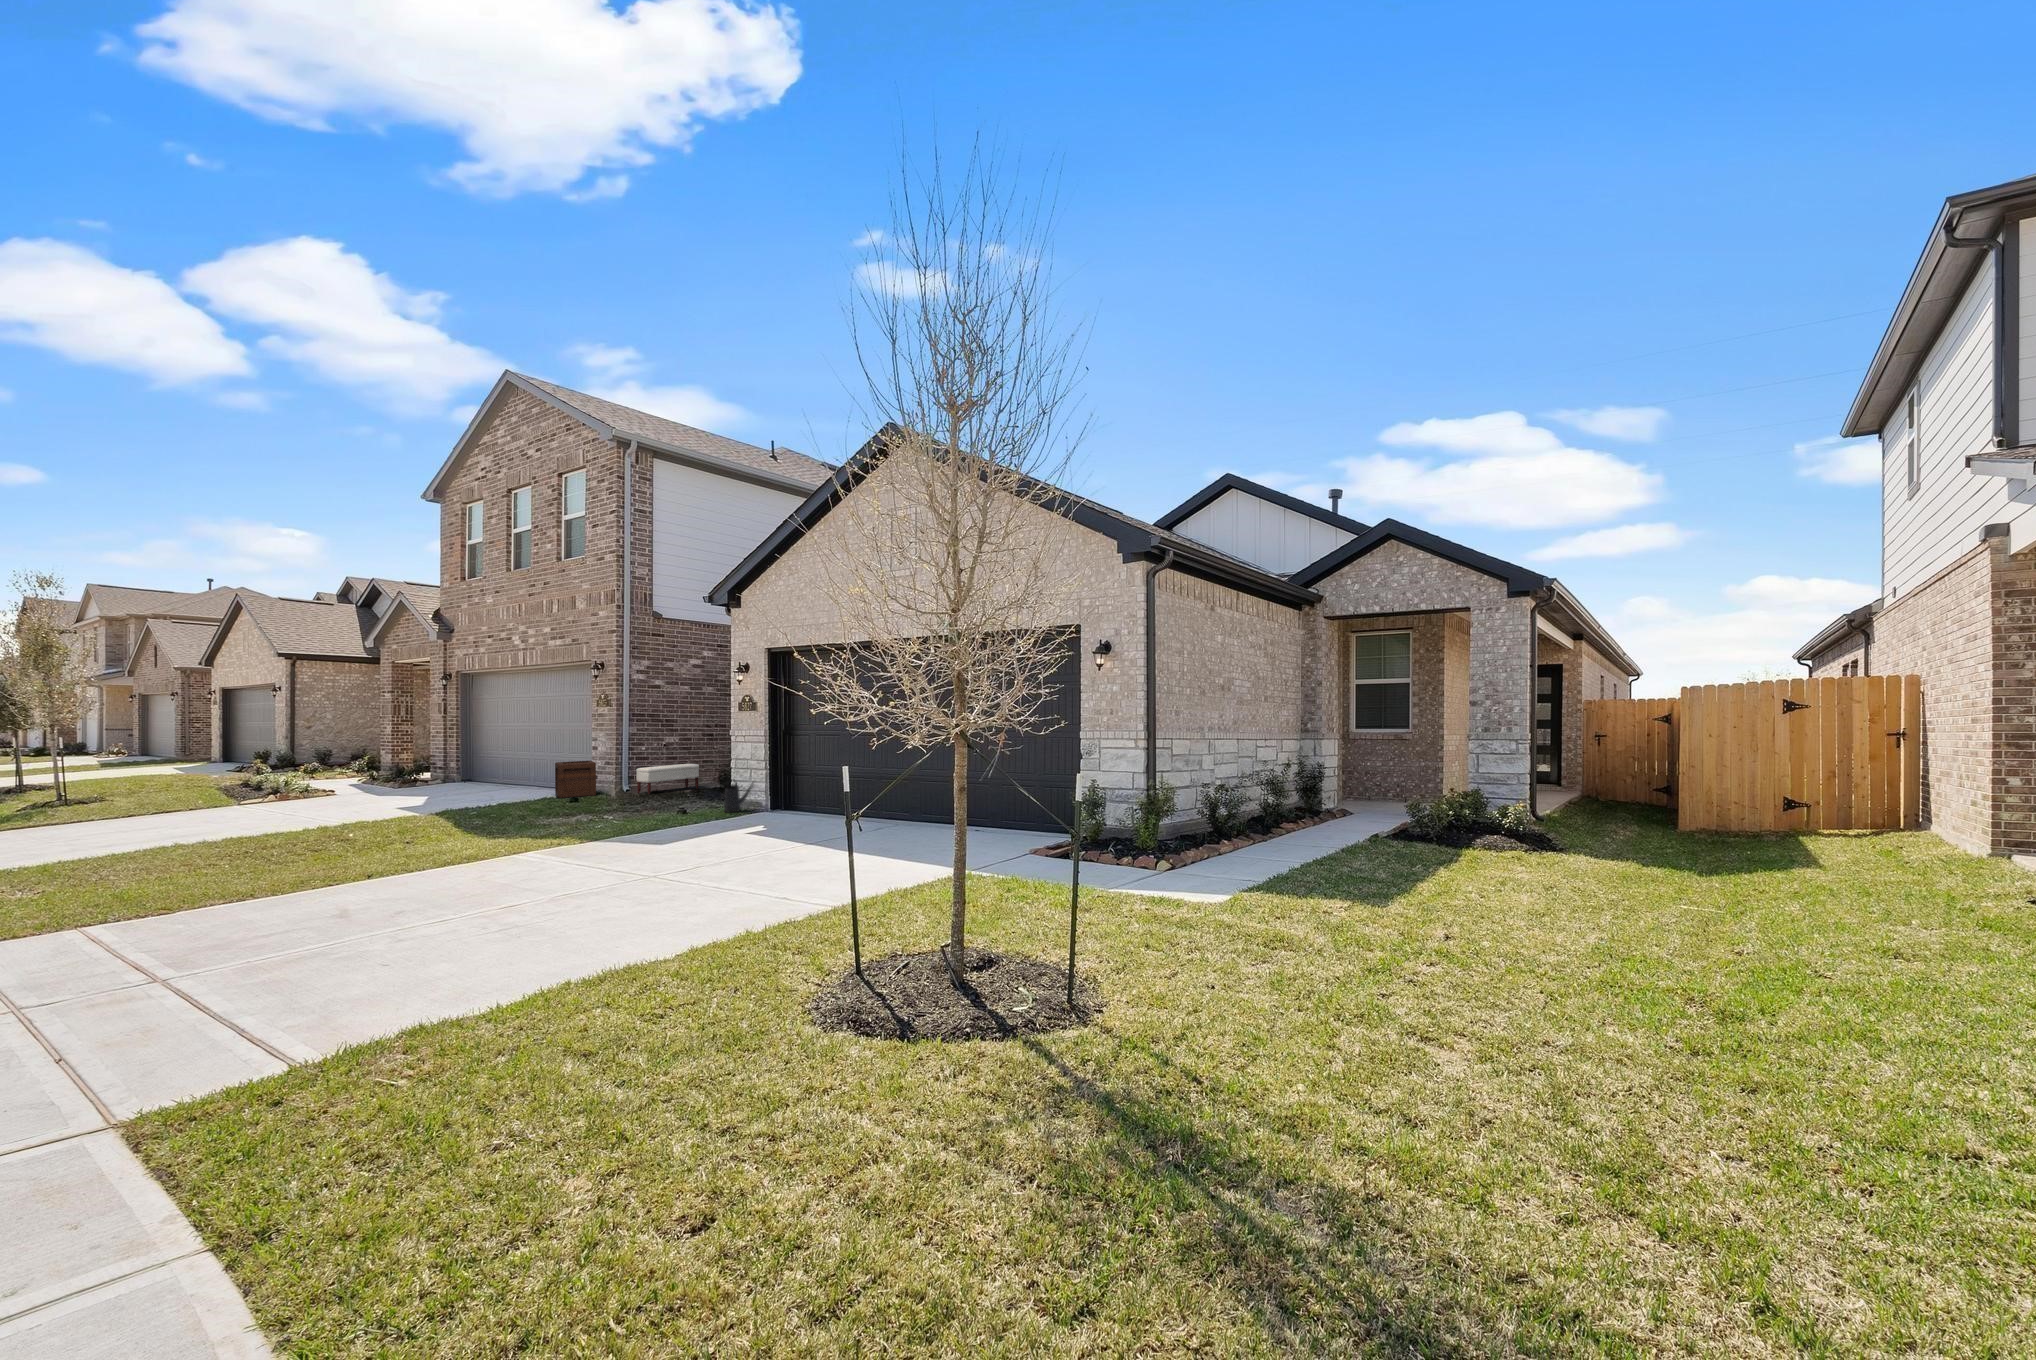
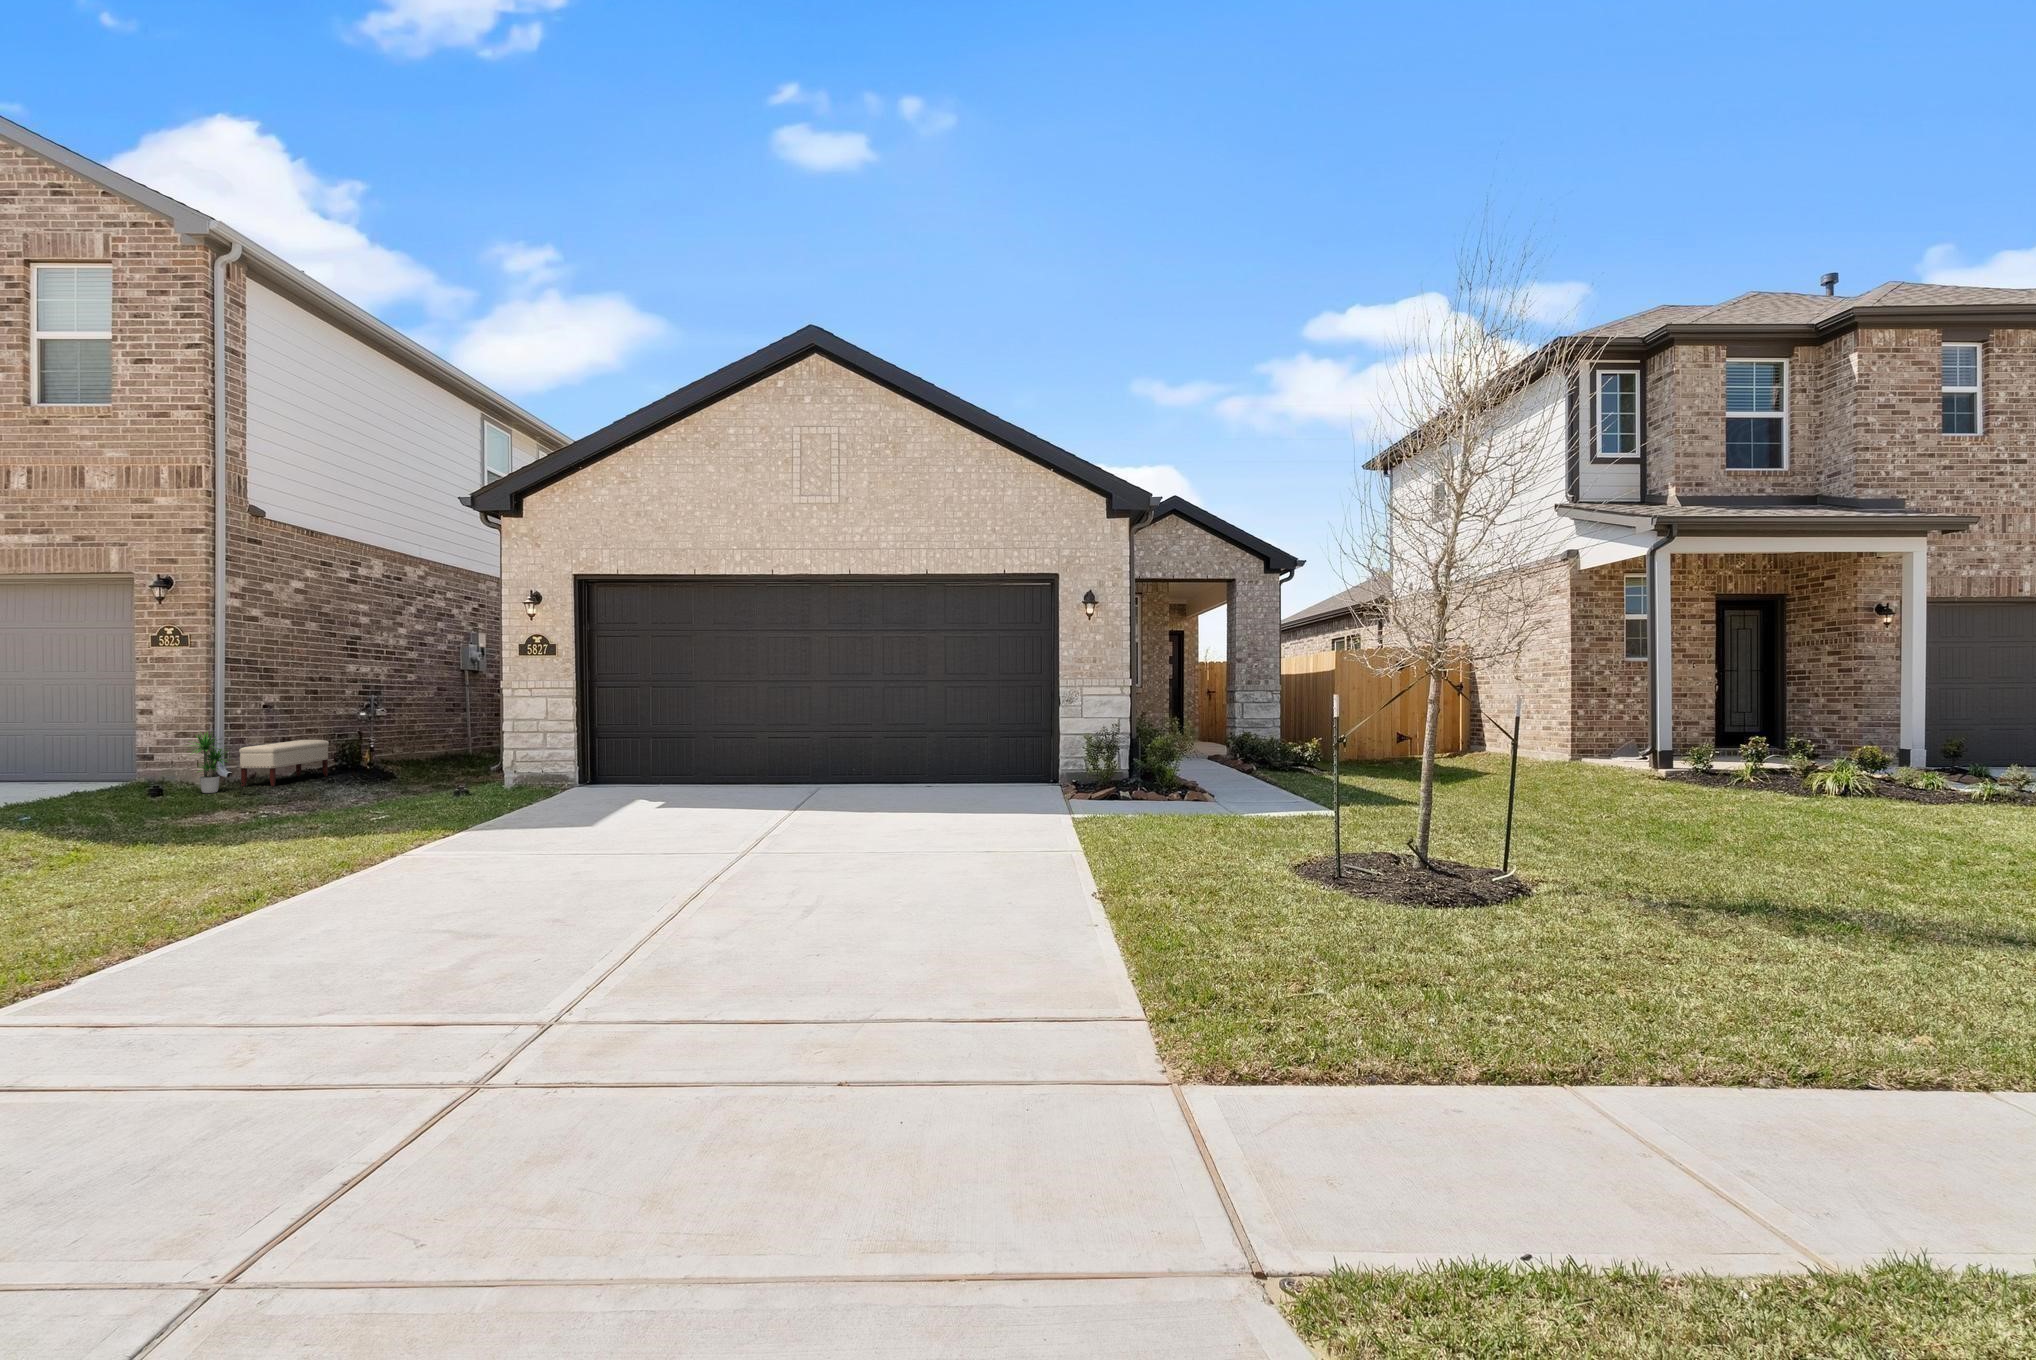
potted plant: none [596,757,625,797] -> present [191,733,228,793]
wooden crate: present [555,761,596,798] -> none [67,738,166,800]
watering can: present [724,779,753,812] -> none [525,750,553,795]

